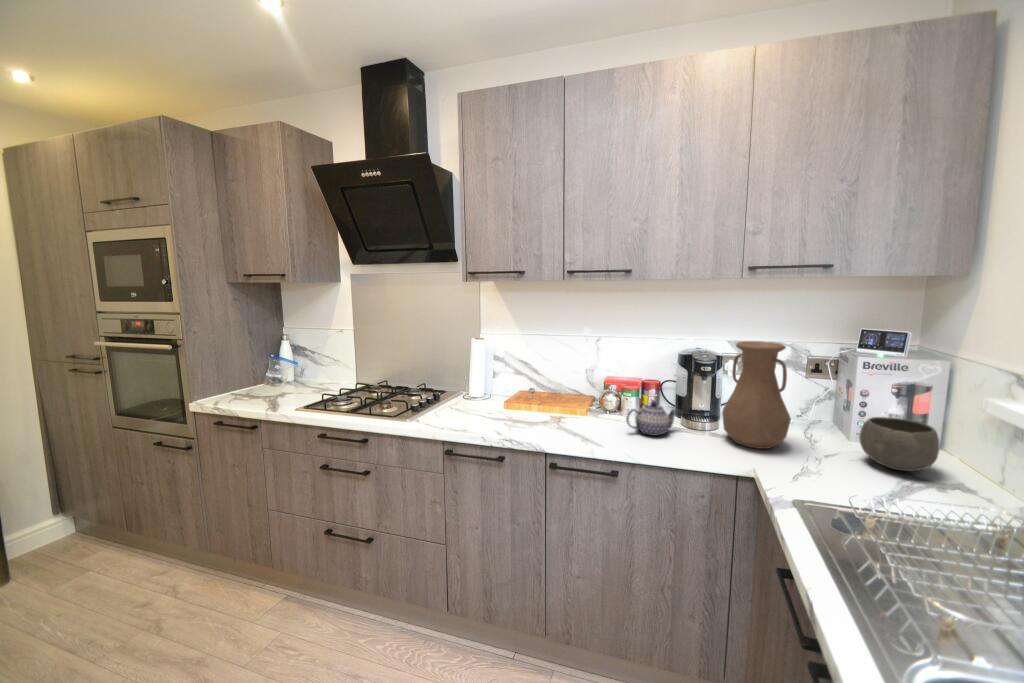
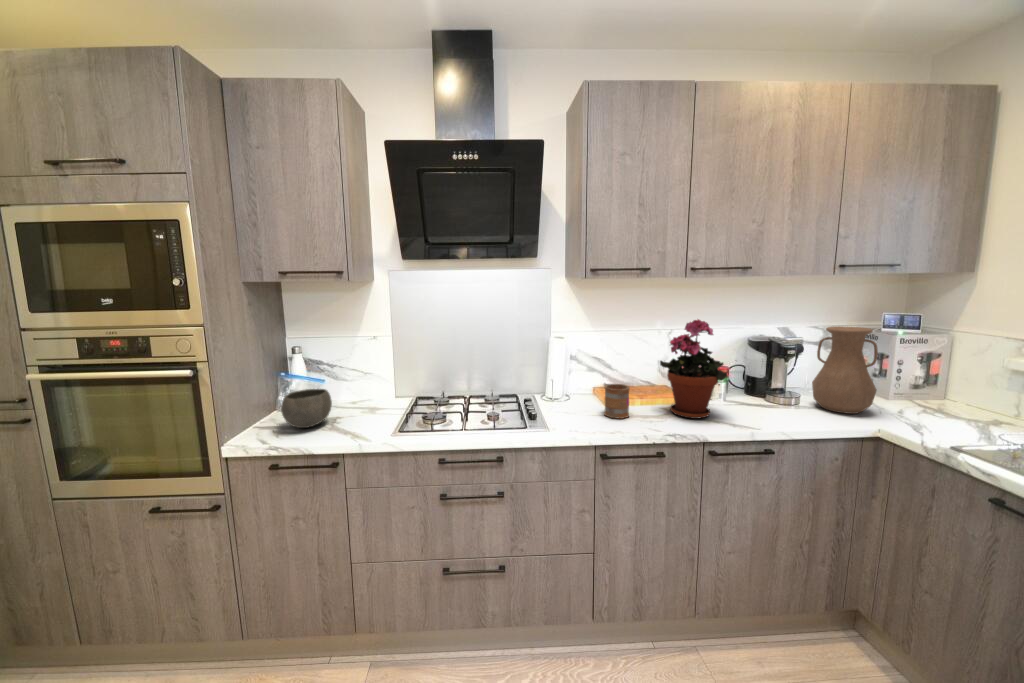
potted plant: none [540,324,600,430] -> present [660,319,727,419]
mug: none [482,386,515,421] -> present [604,384,630,419]
teapot: present [626,401,676,436] -> none [747,383,781,414]
ceramic bowl: present [859,417,940,471] -> present [281,389,332,428]

